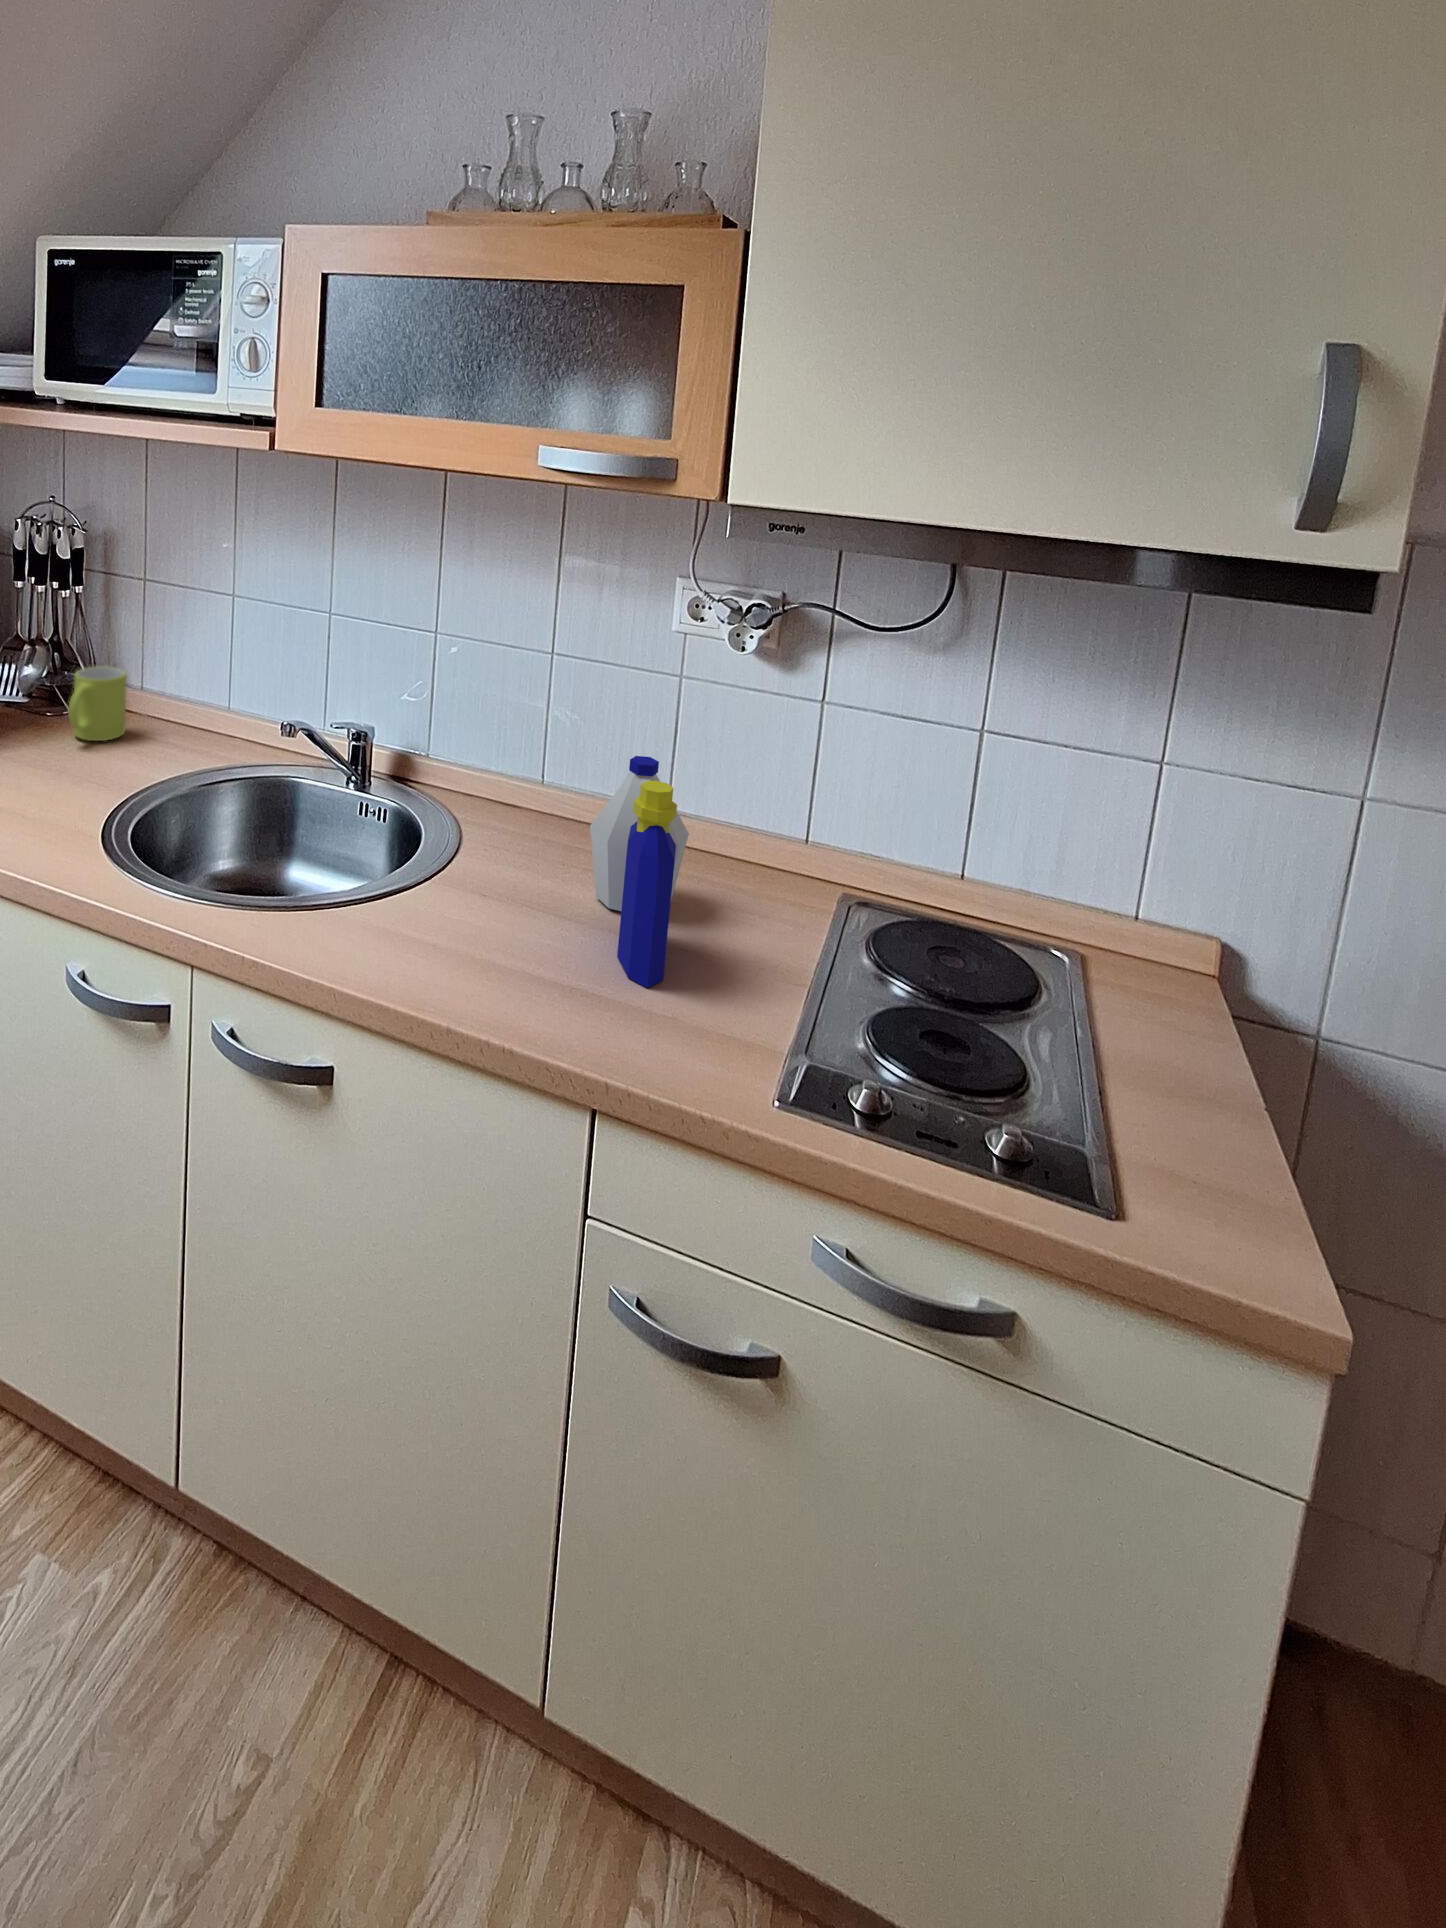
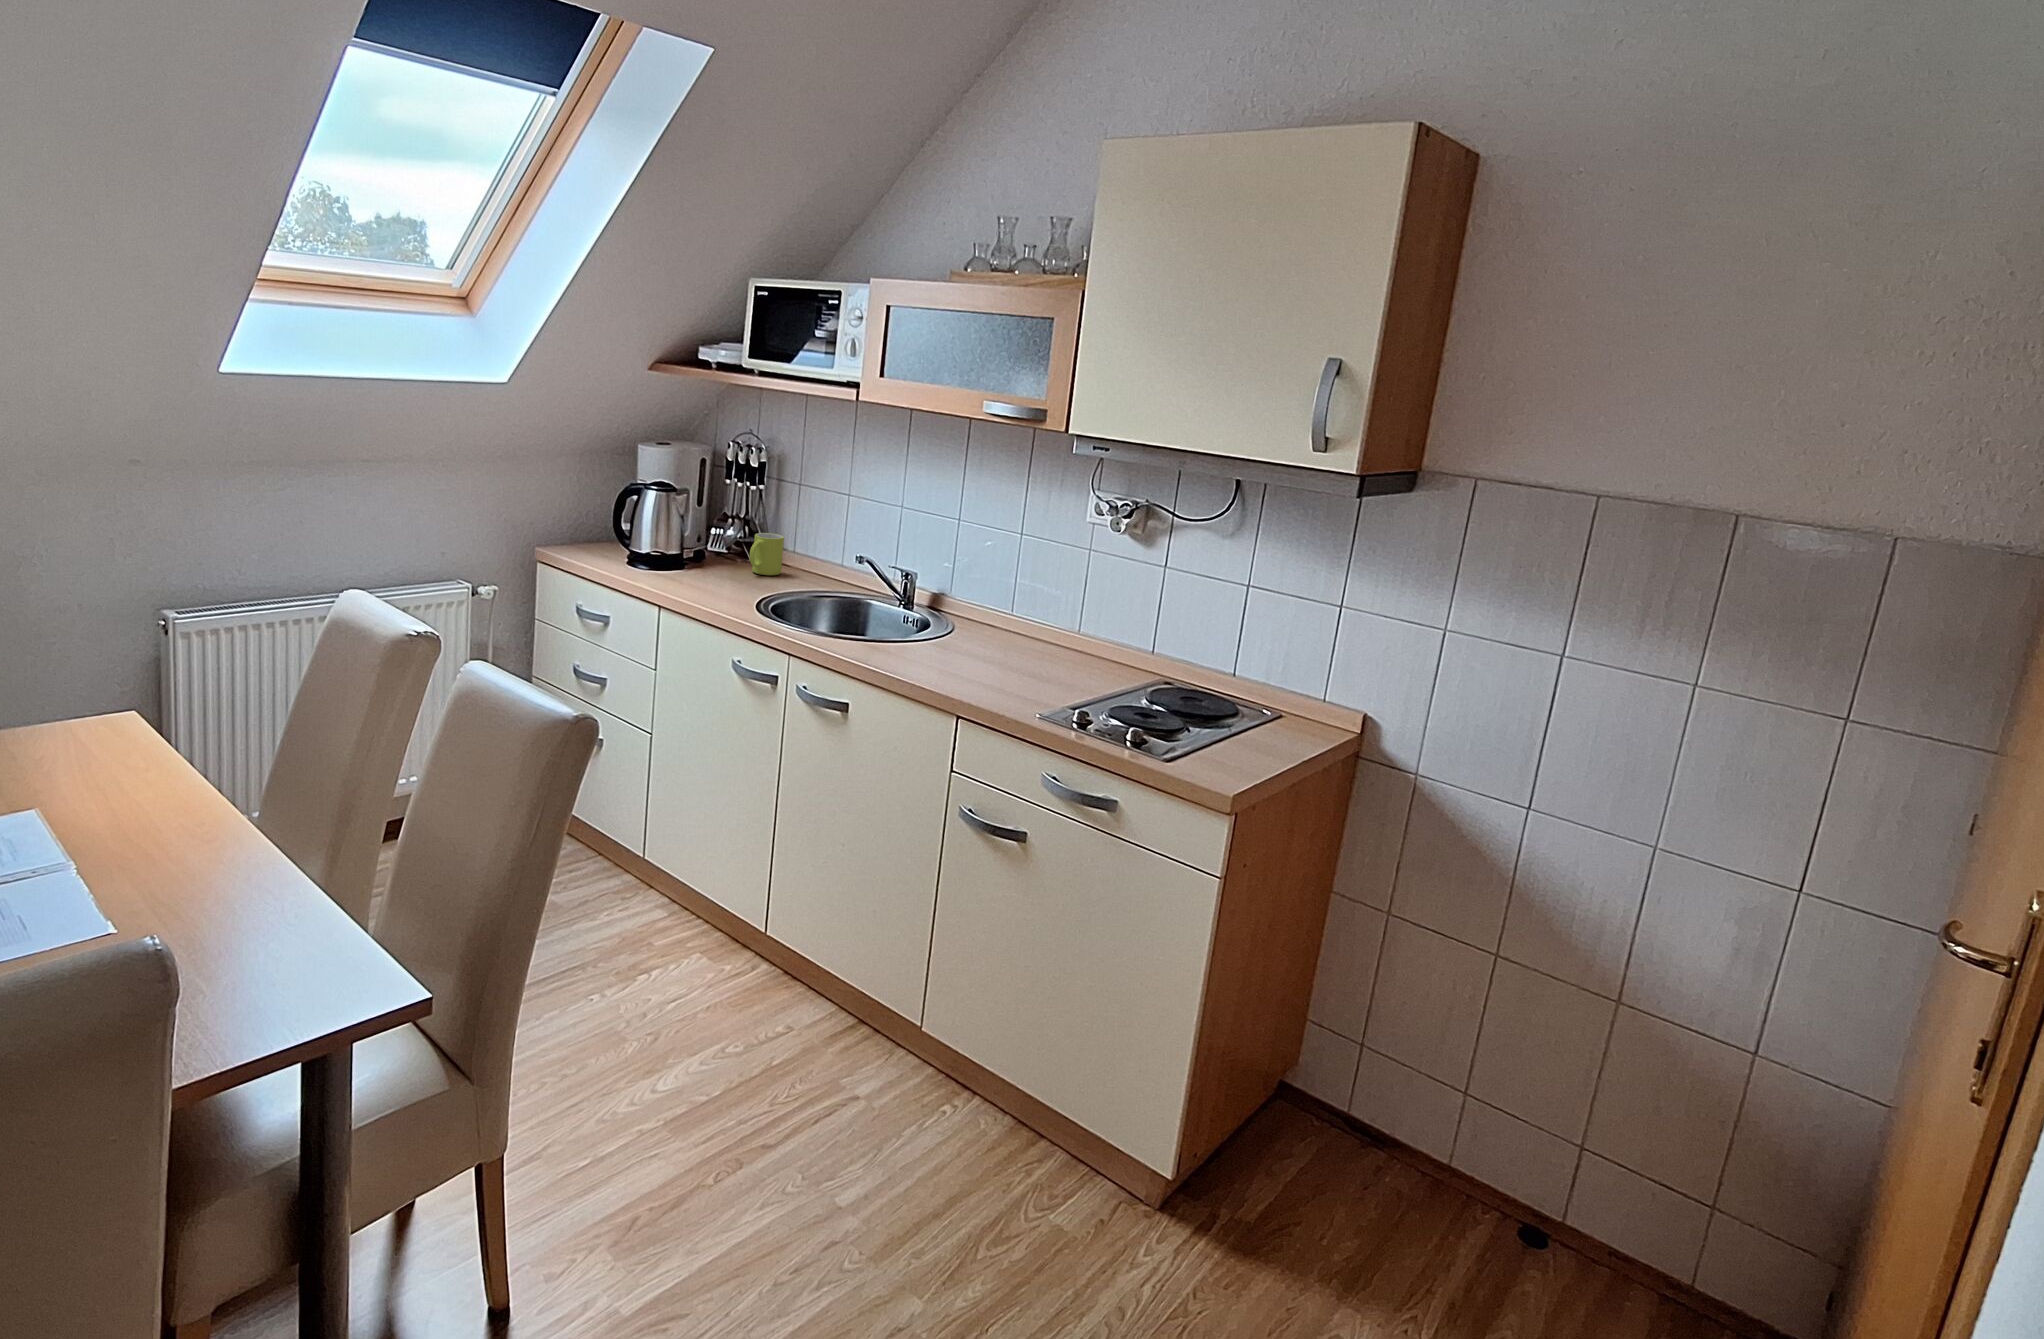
bottle: present [590,756,689,988] -> none [993,580,1055,677]

